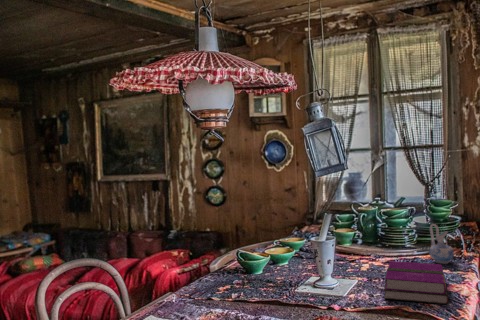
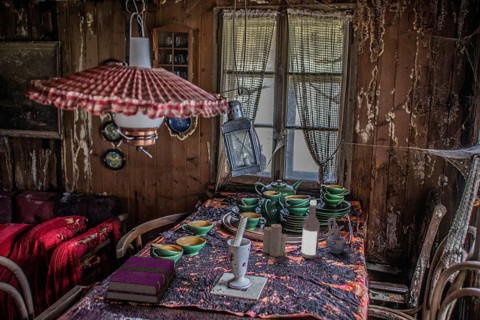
wine bottle: none [400,202,419,268] -> present [301,200,320,259]
candle: none [356,228,383,266] -> present [263,224,286,257]
hardback book: present [384,261,449,304] -> present [106,256,176,303]

